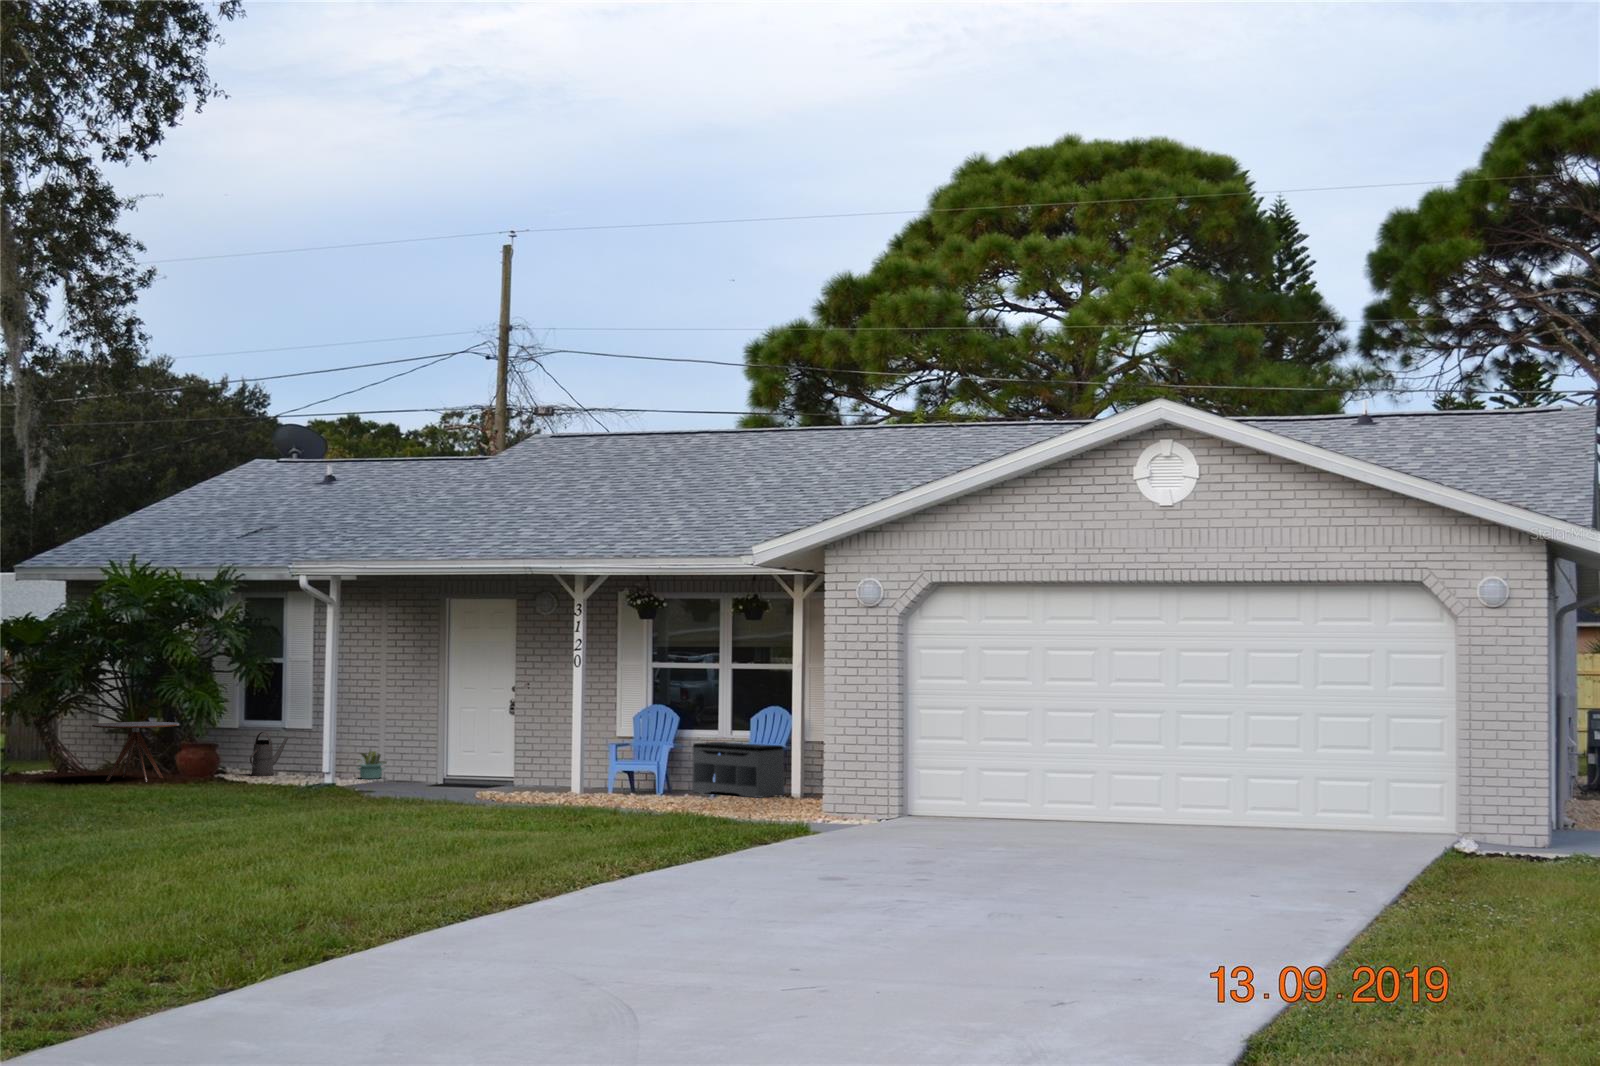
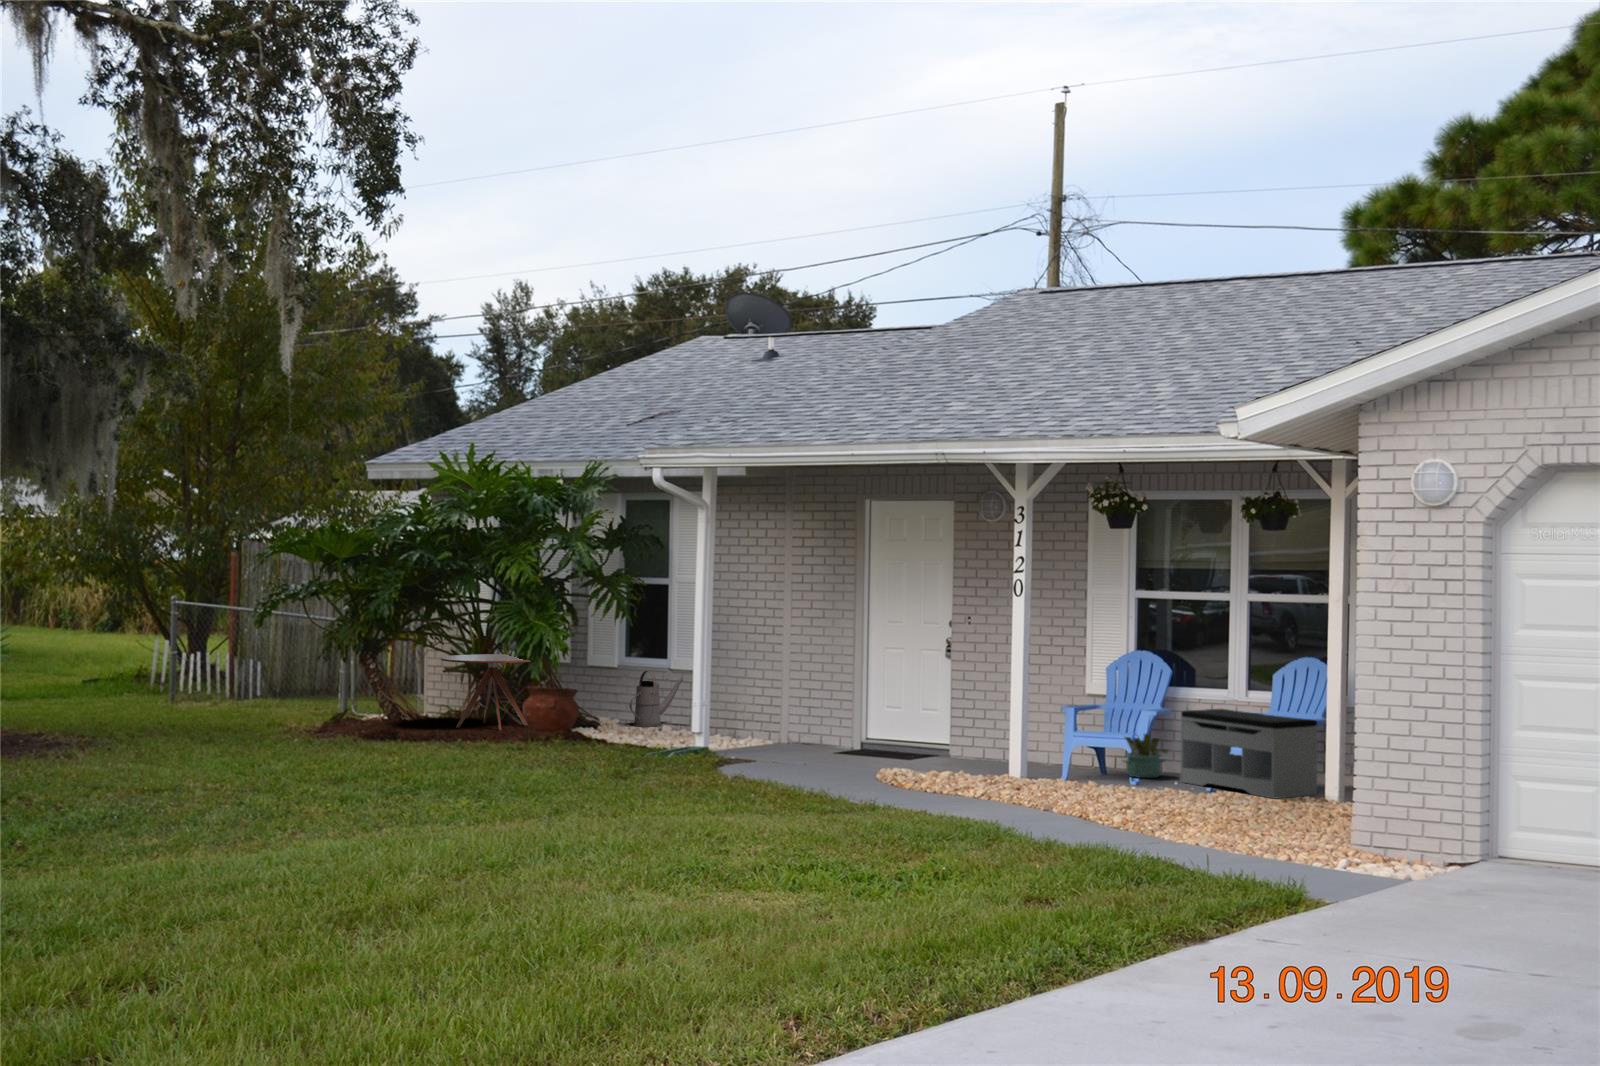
decorative plant: present [357,751,387,779] -> present [1123,734,1168,778]

